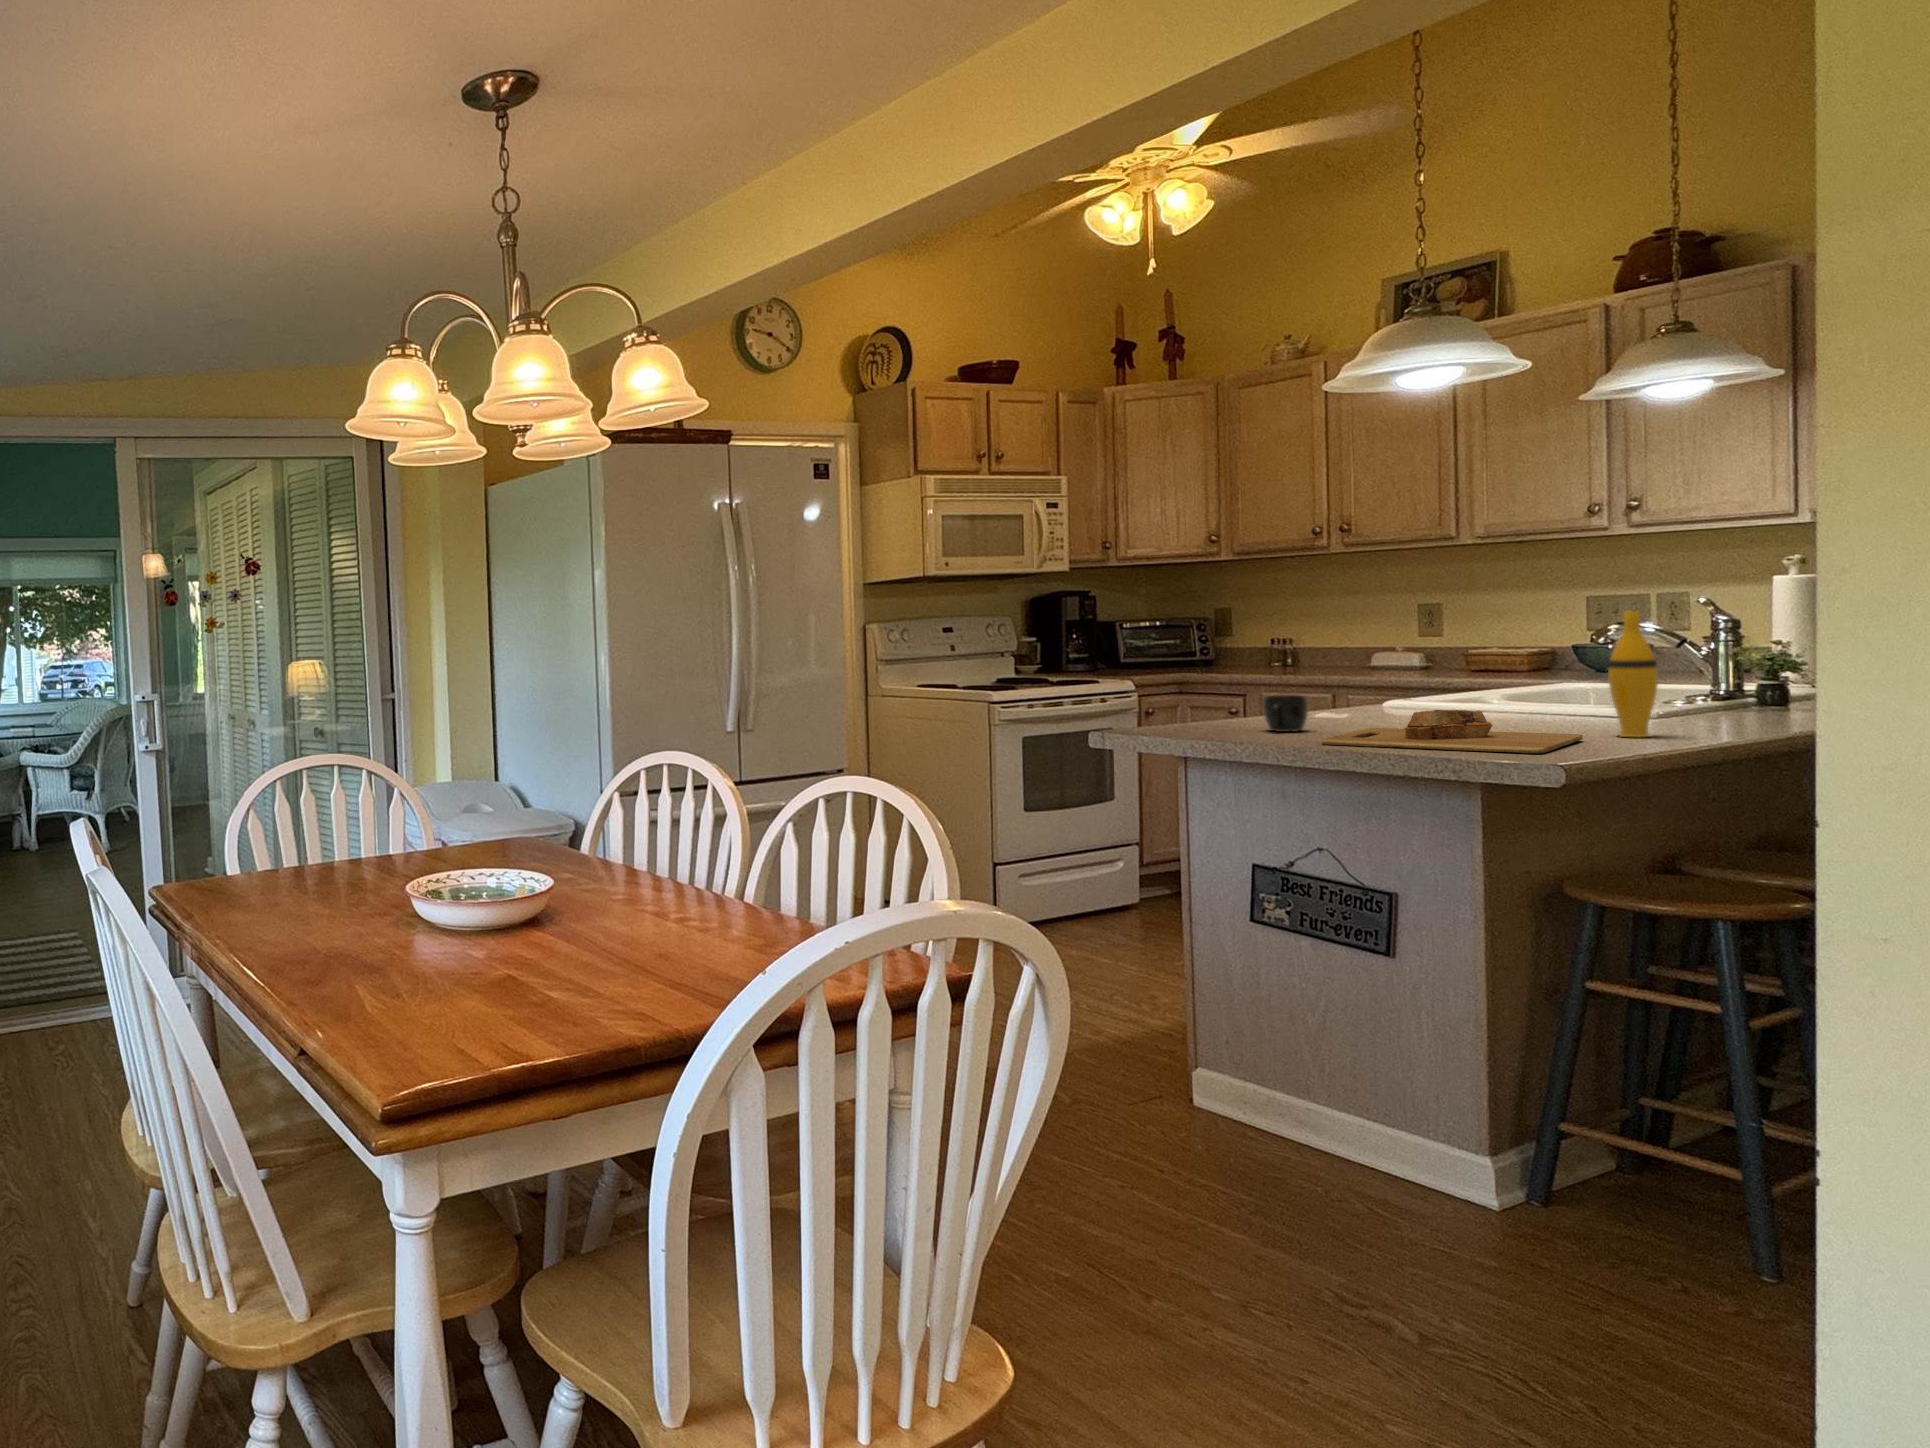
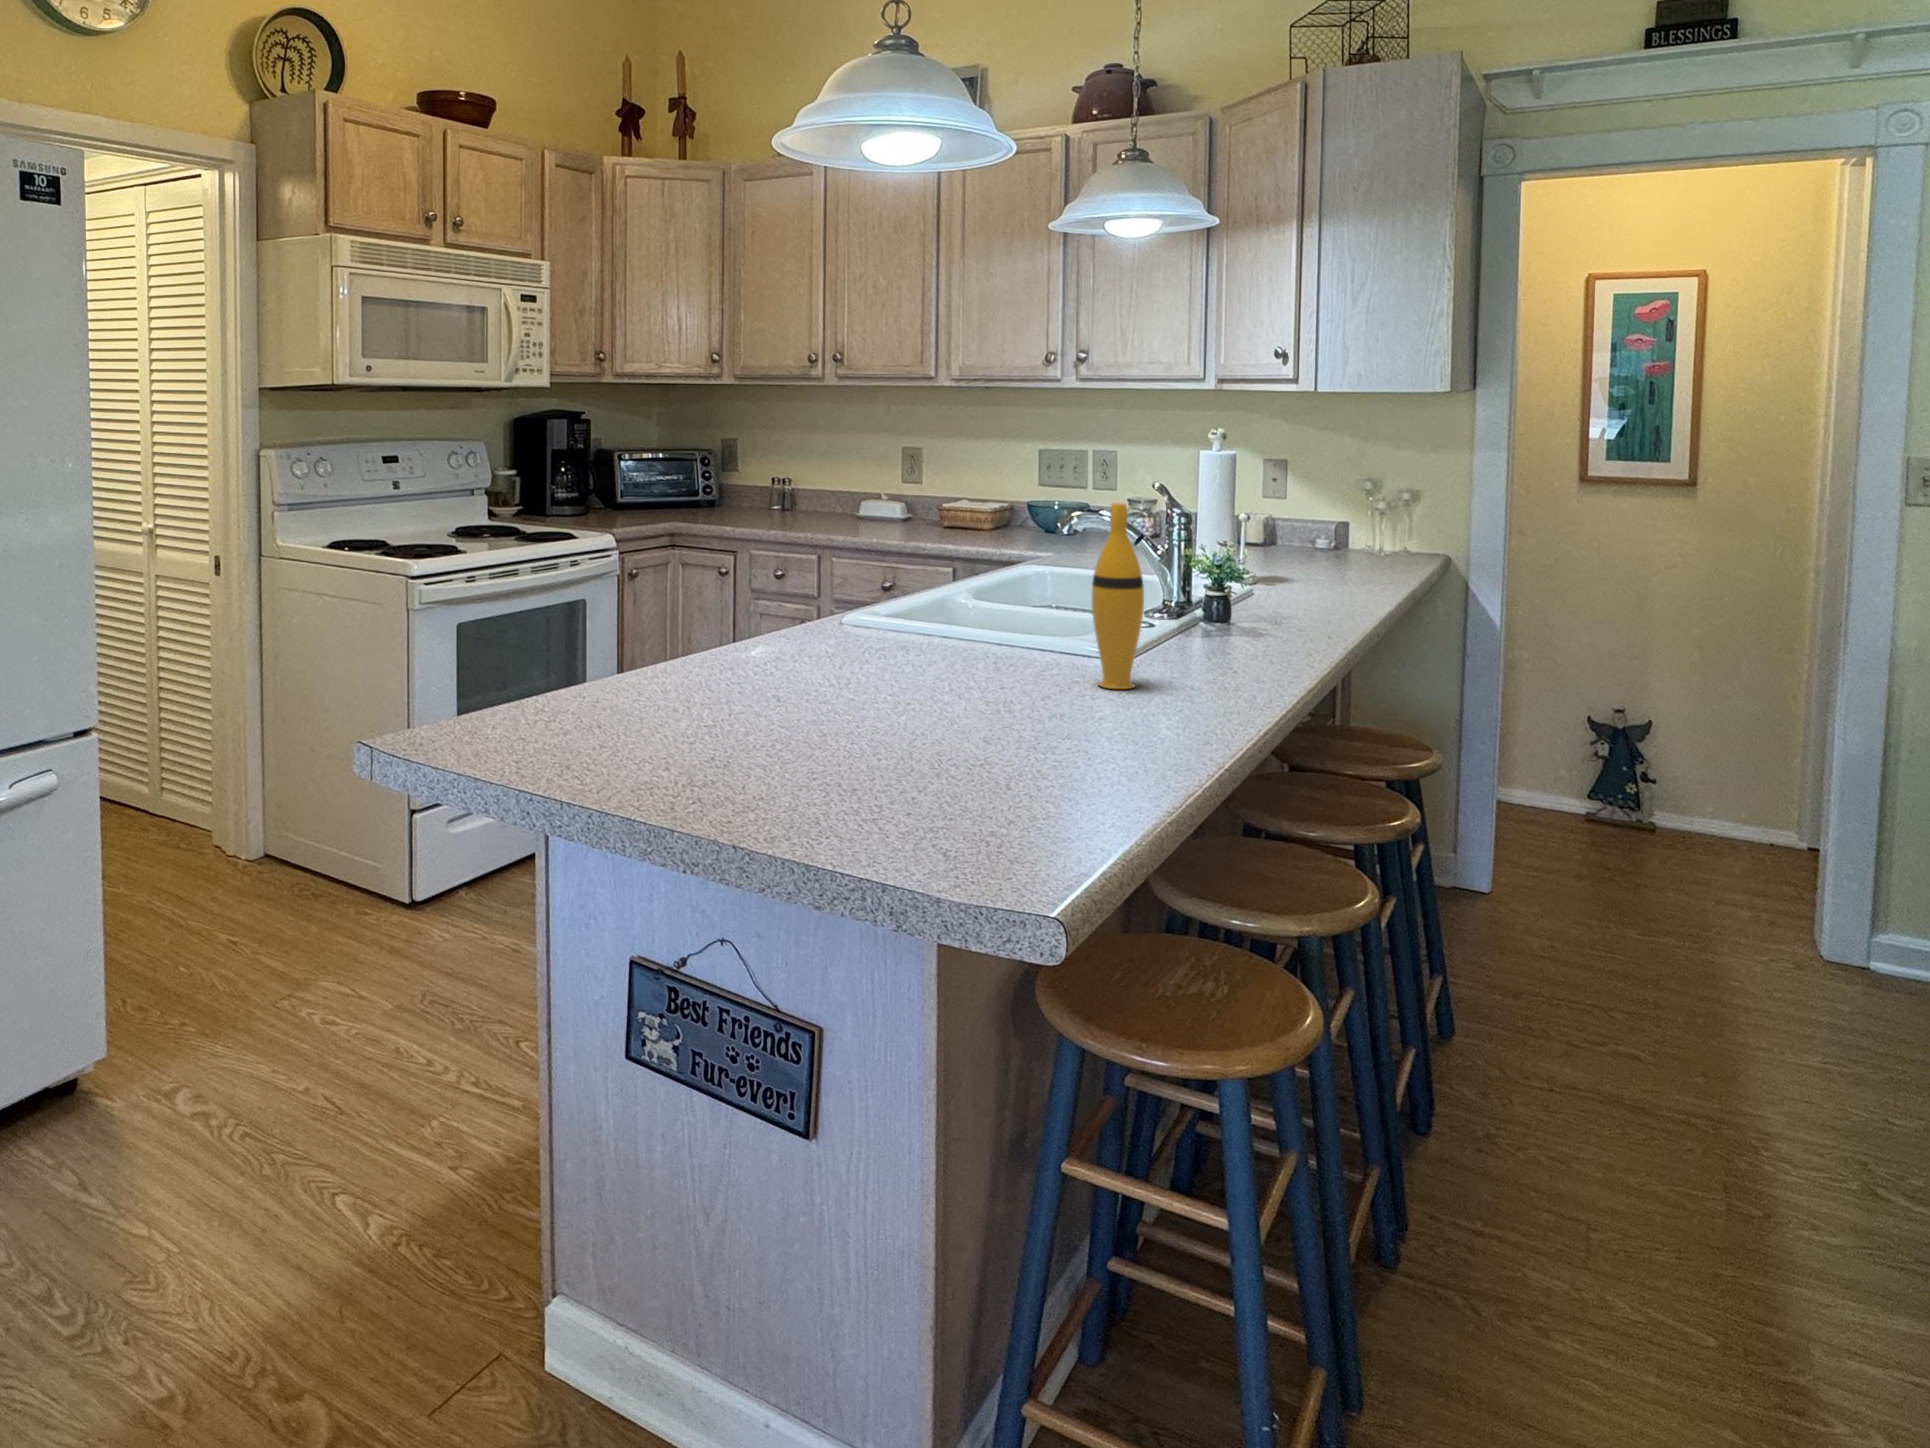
mug: present [1263,695,1308,732] -> none [683,615,743,679]
cutting board: present [1322,710,1583,753] -> none [741,659,1066,754]

